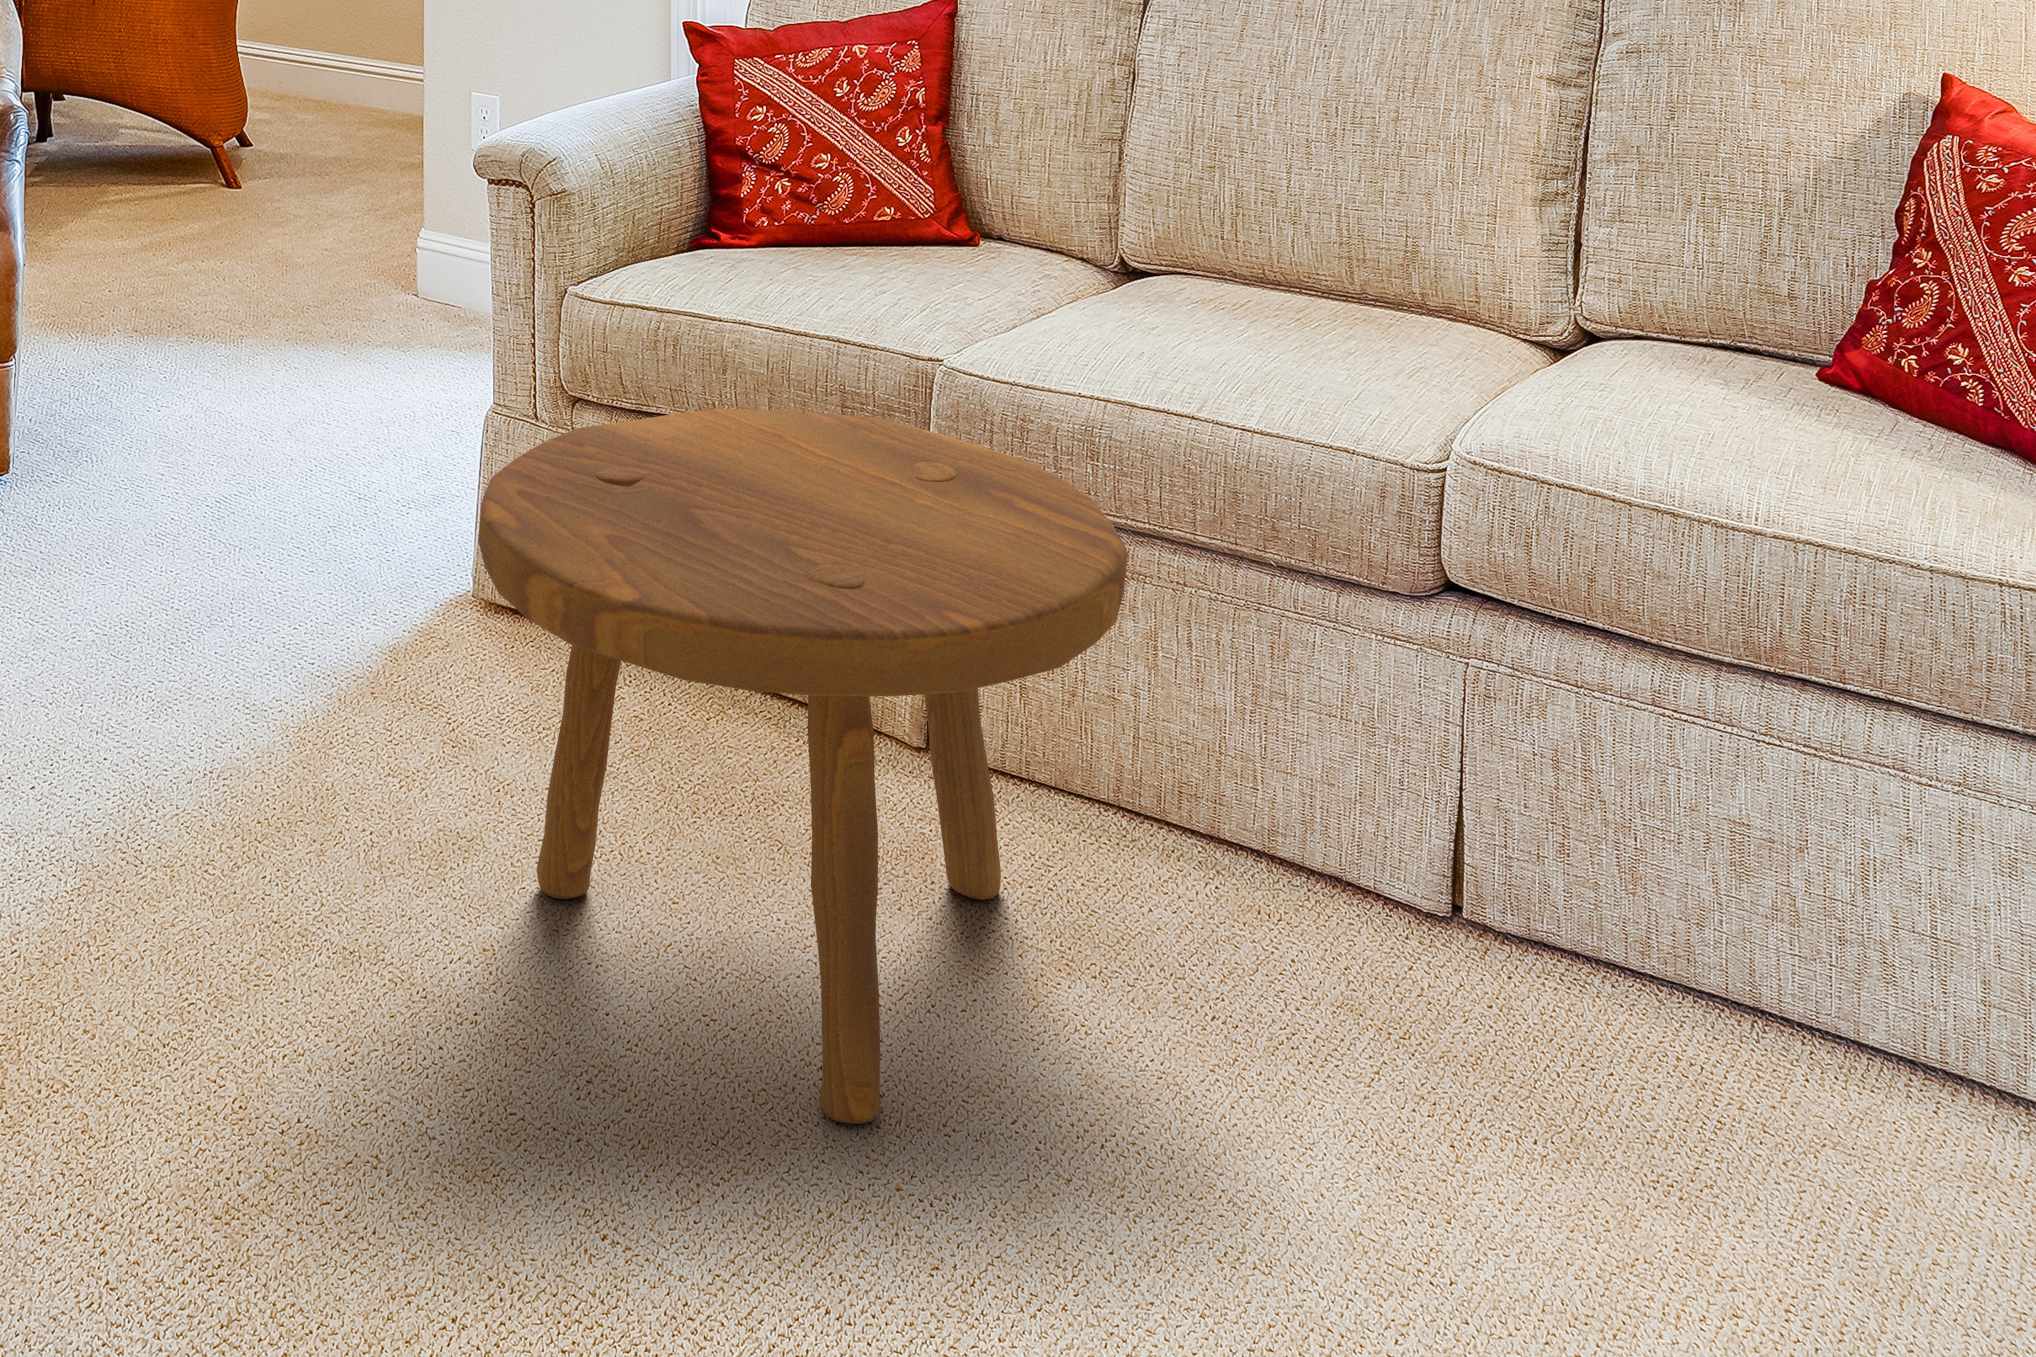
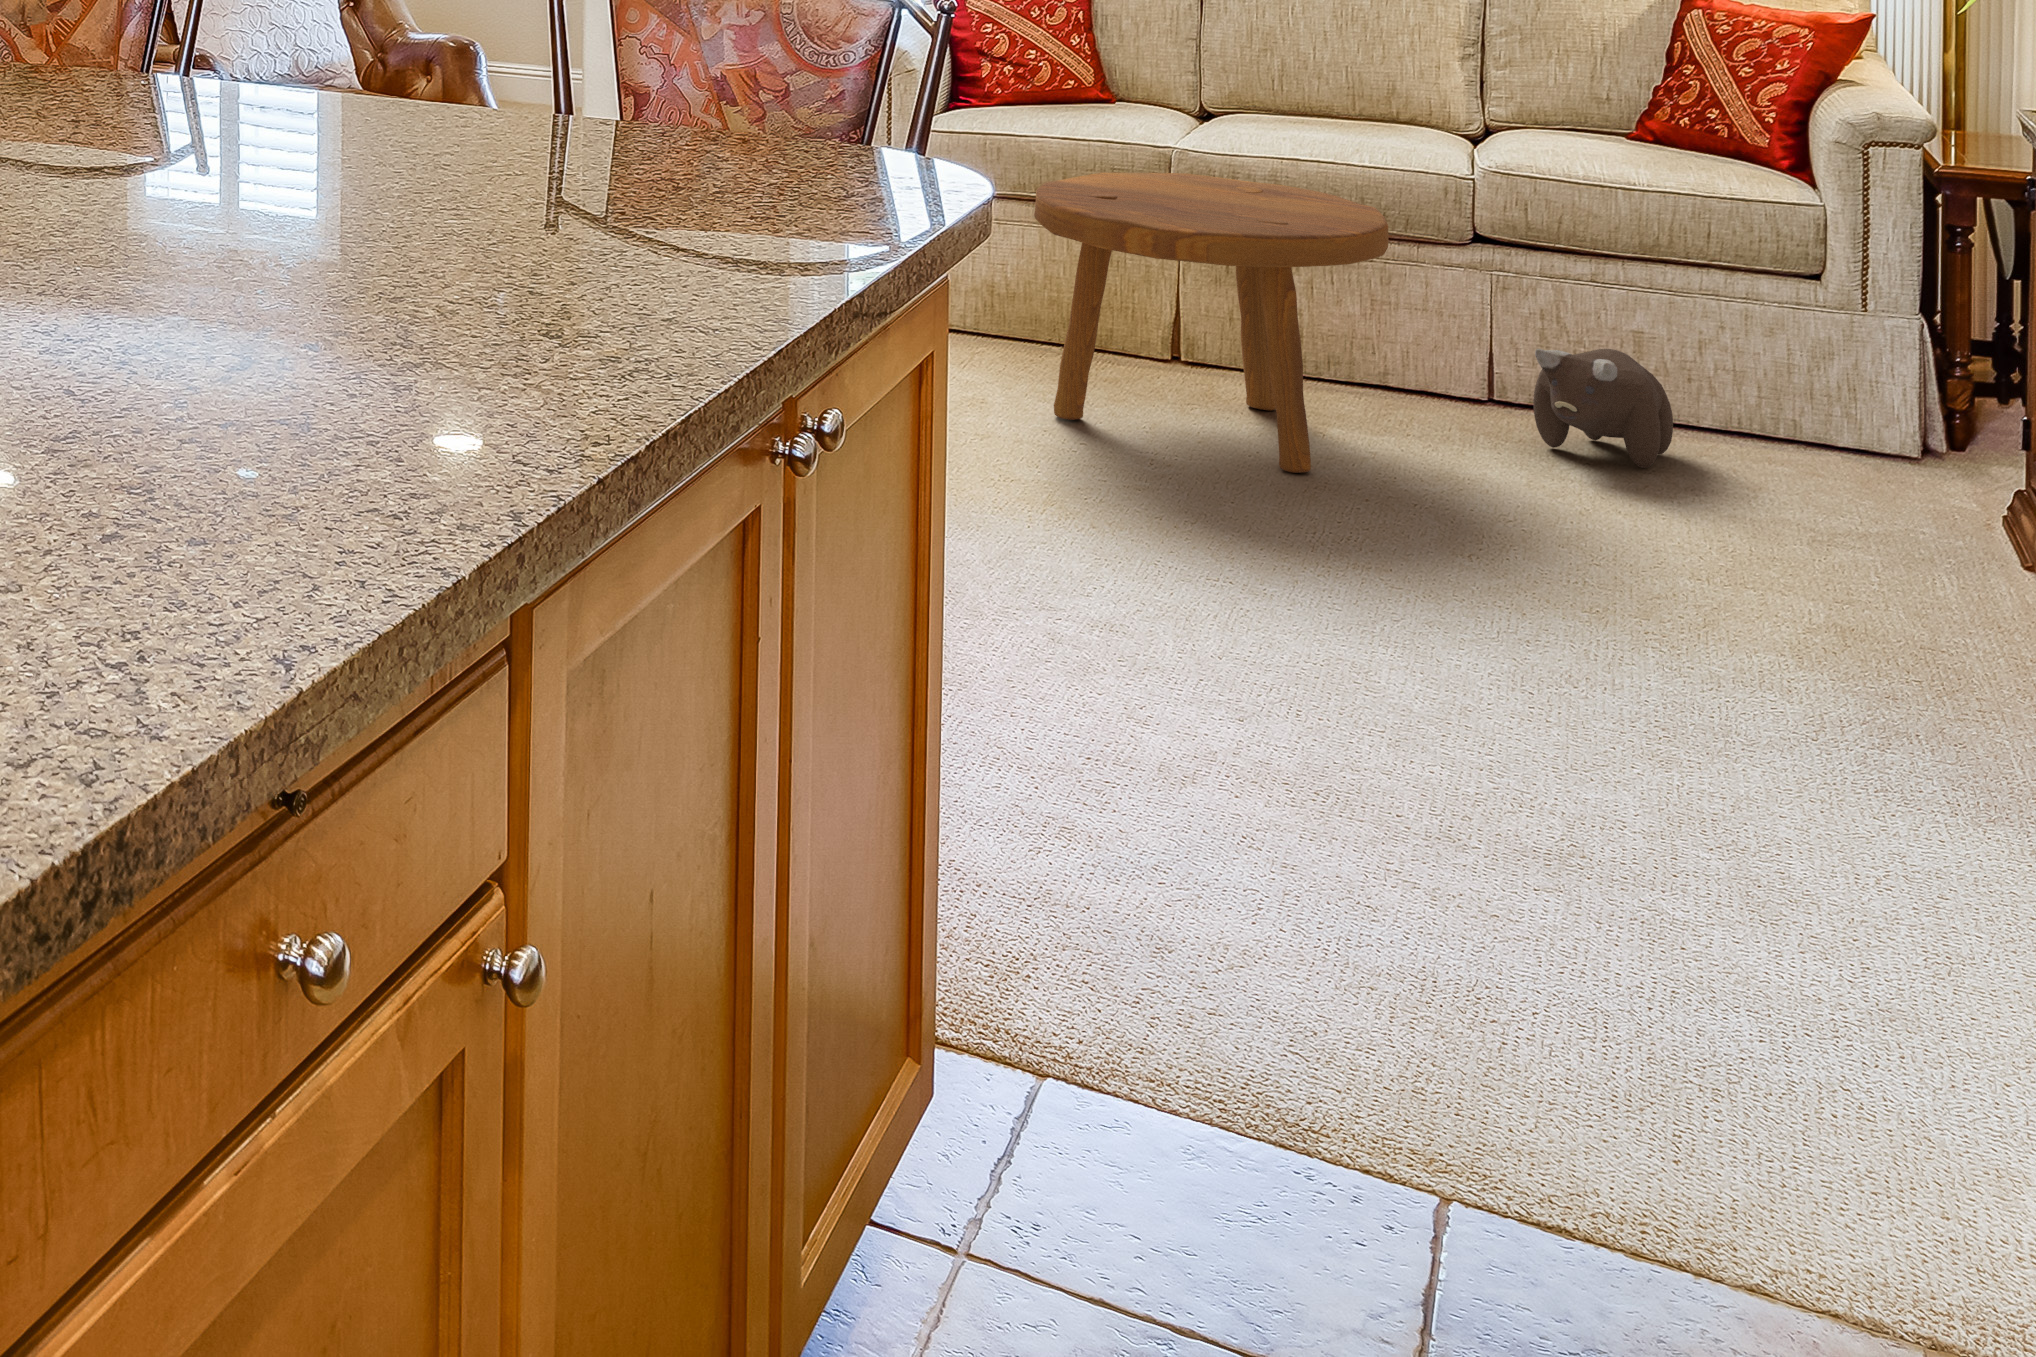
plush toy: none [1414,881,1745,1182] -> present [1533,349,1673,468]

